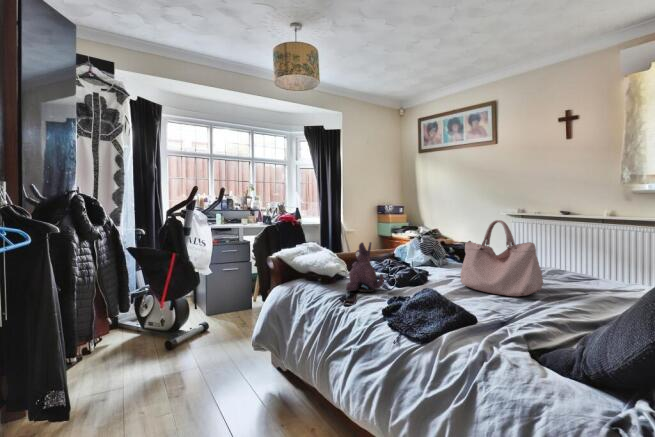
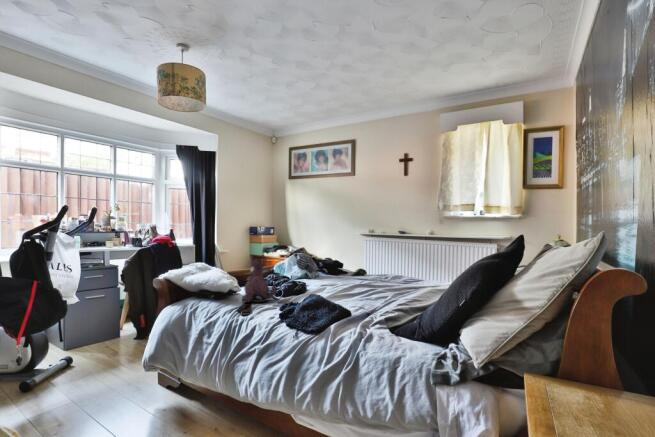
handbag: present [460,220,543,296] -> none [333,239,389,295]

